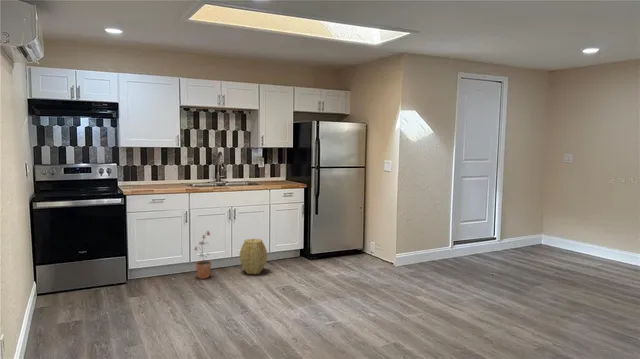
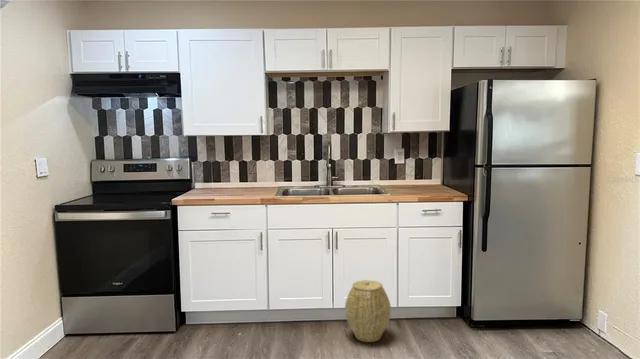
potted plant: present [195,232,211,279] -> none [271,263,300,340]

